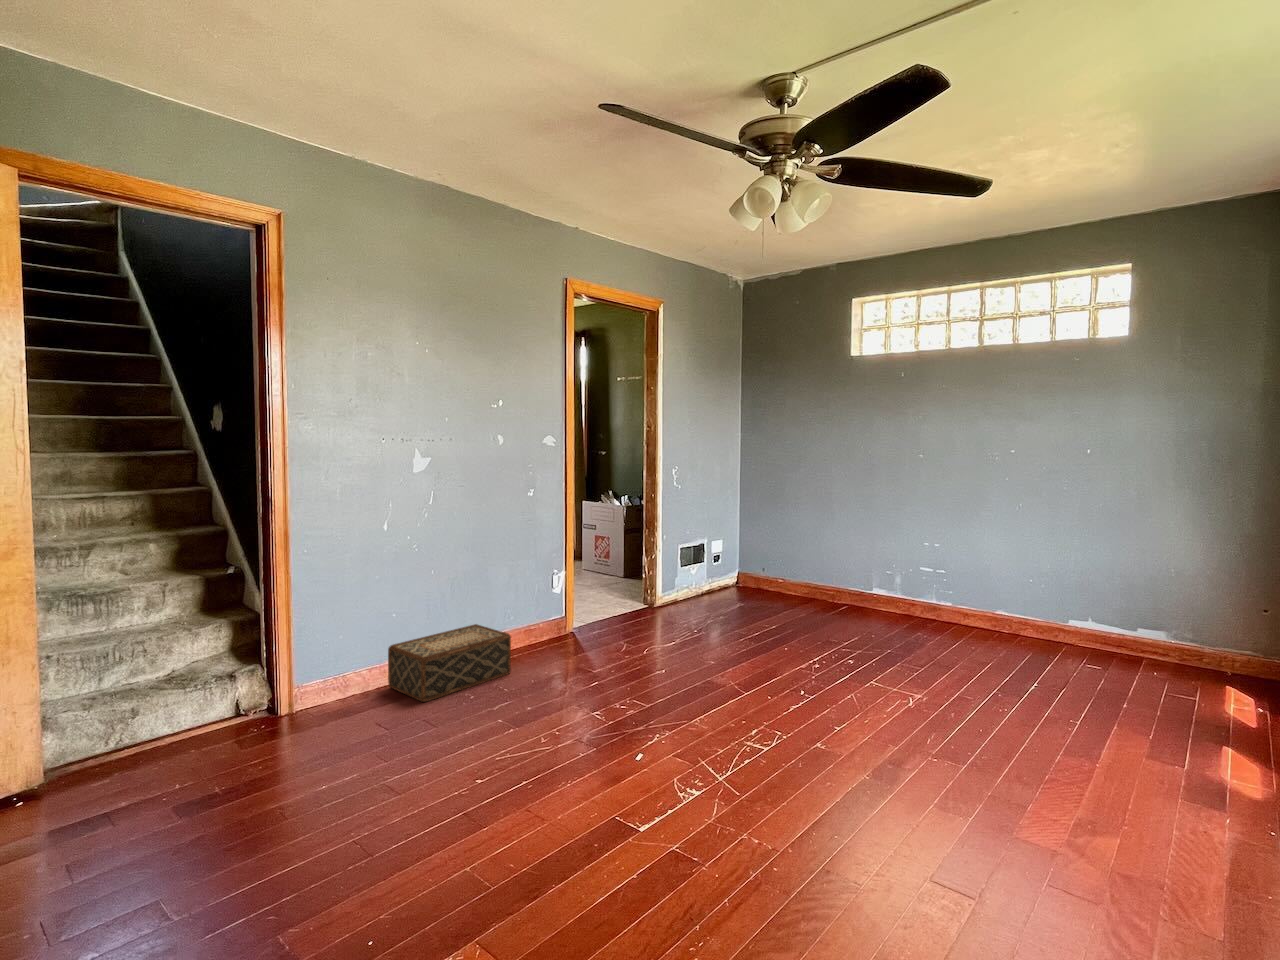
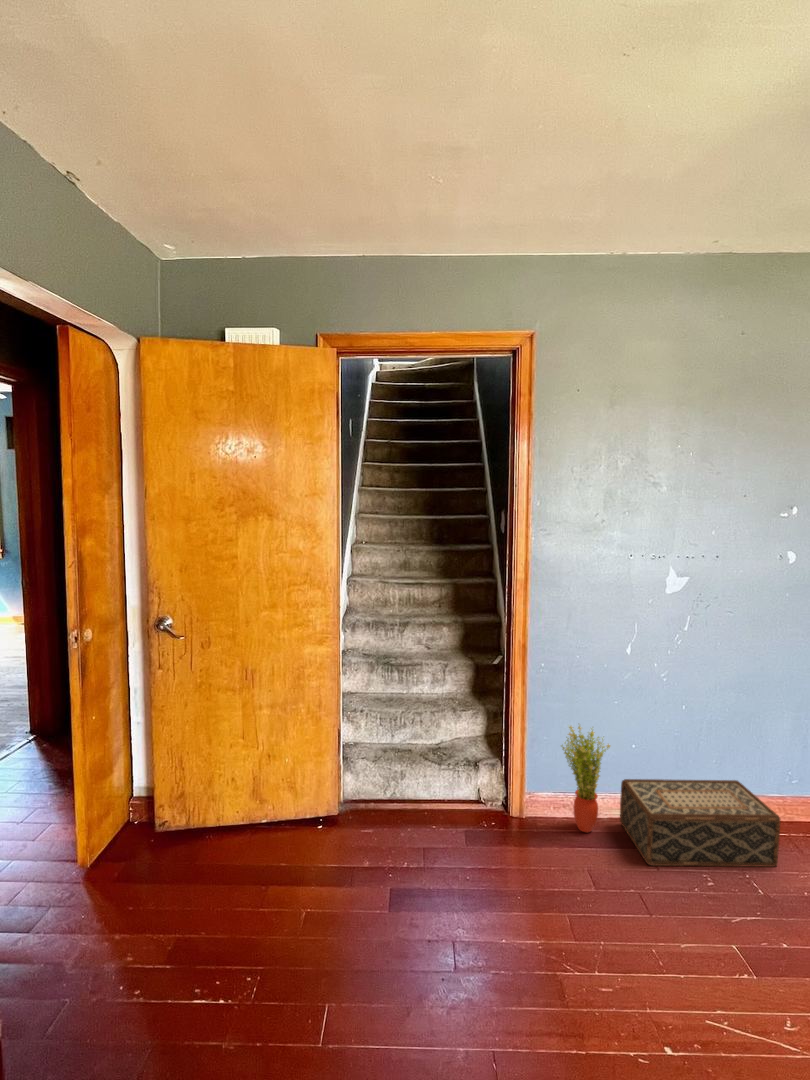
potted plant: none [333,600,381,703] -> present [561,726,610,832]

